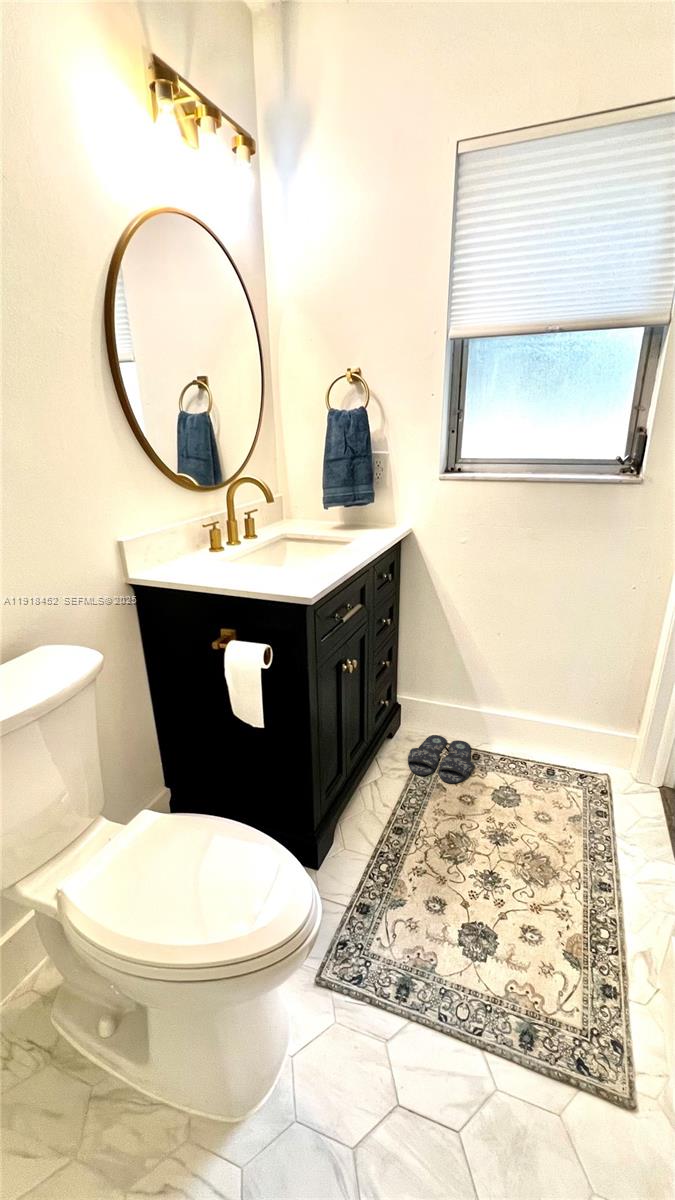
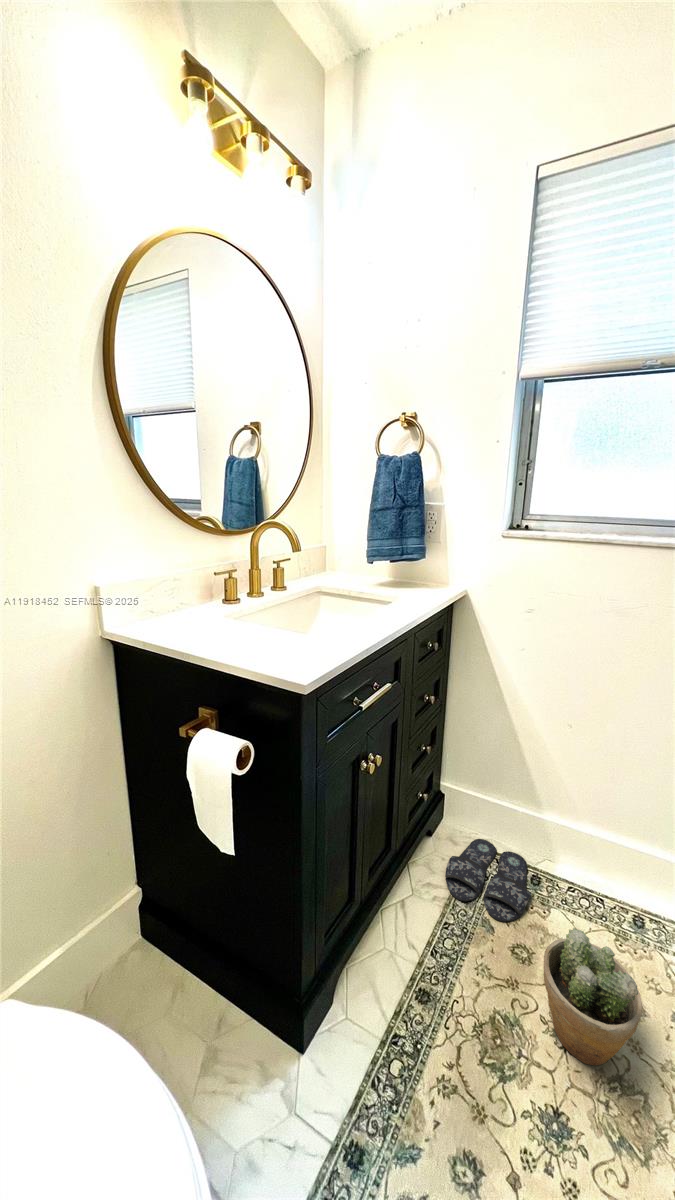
potted plant: none [480,763,543,848] -> present [544,928,643,1065]

